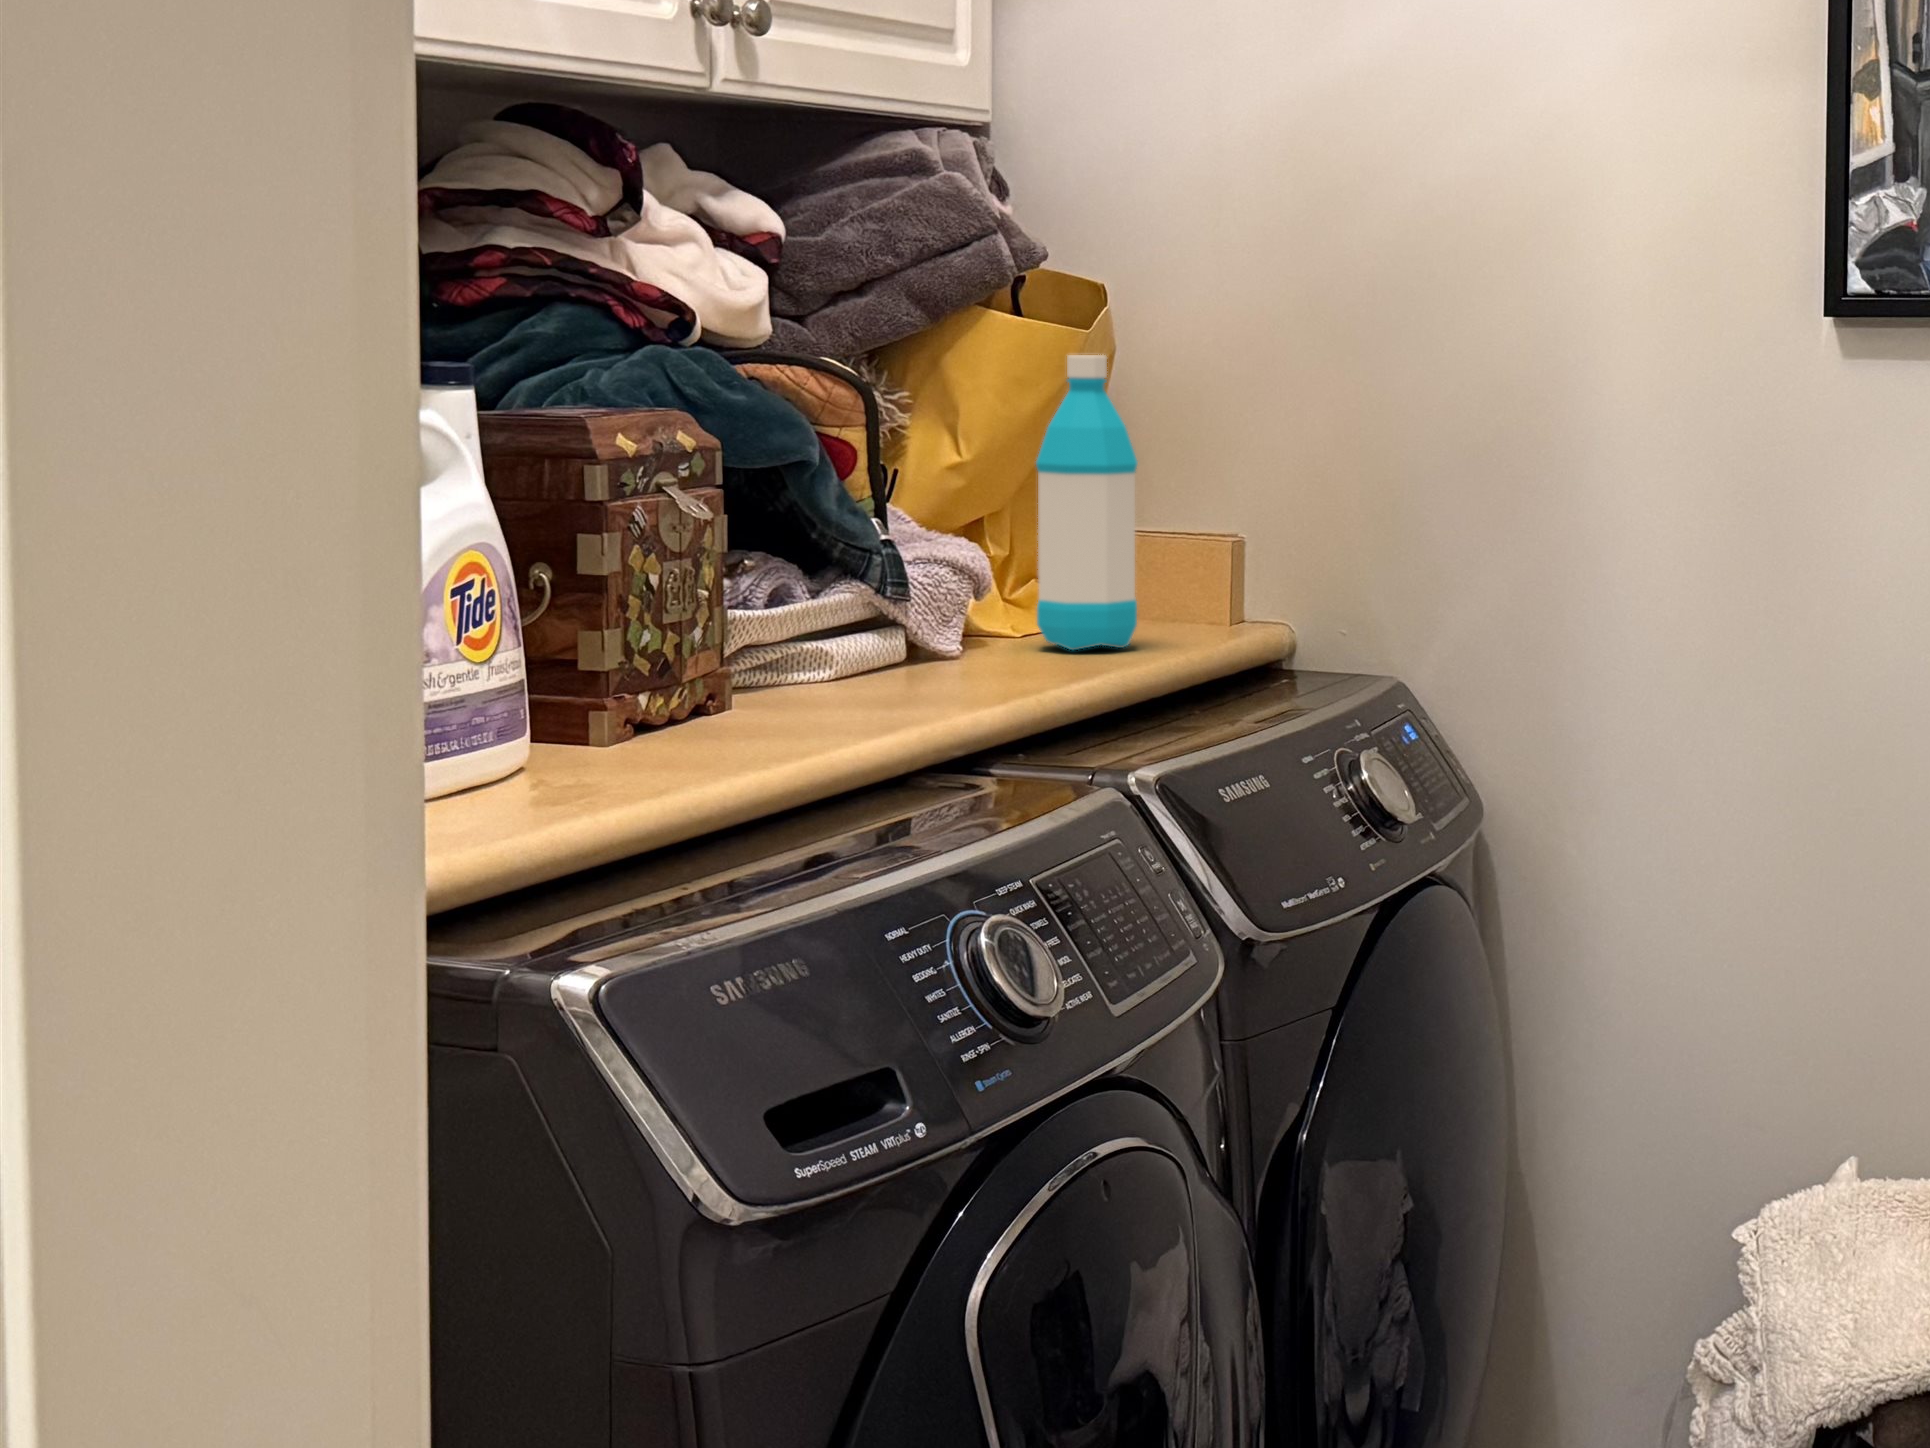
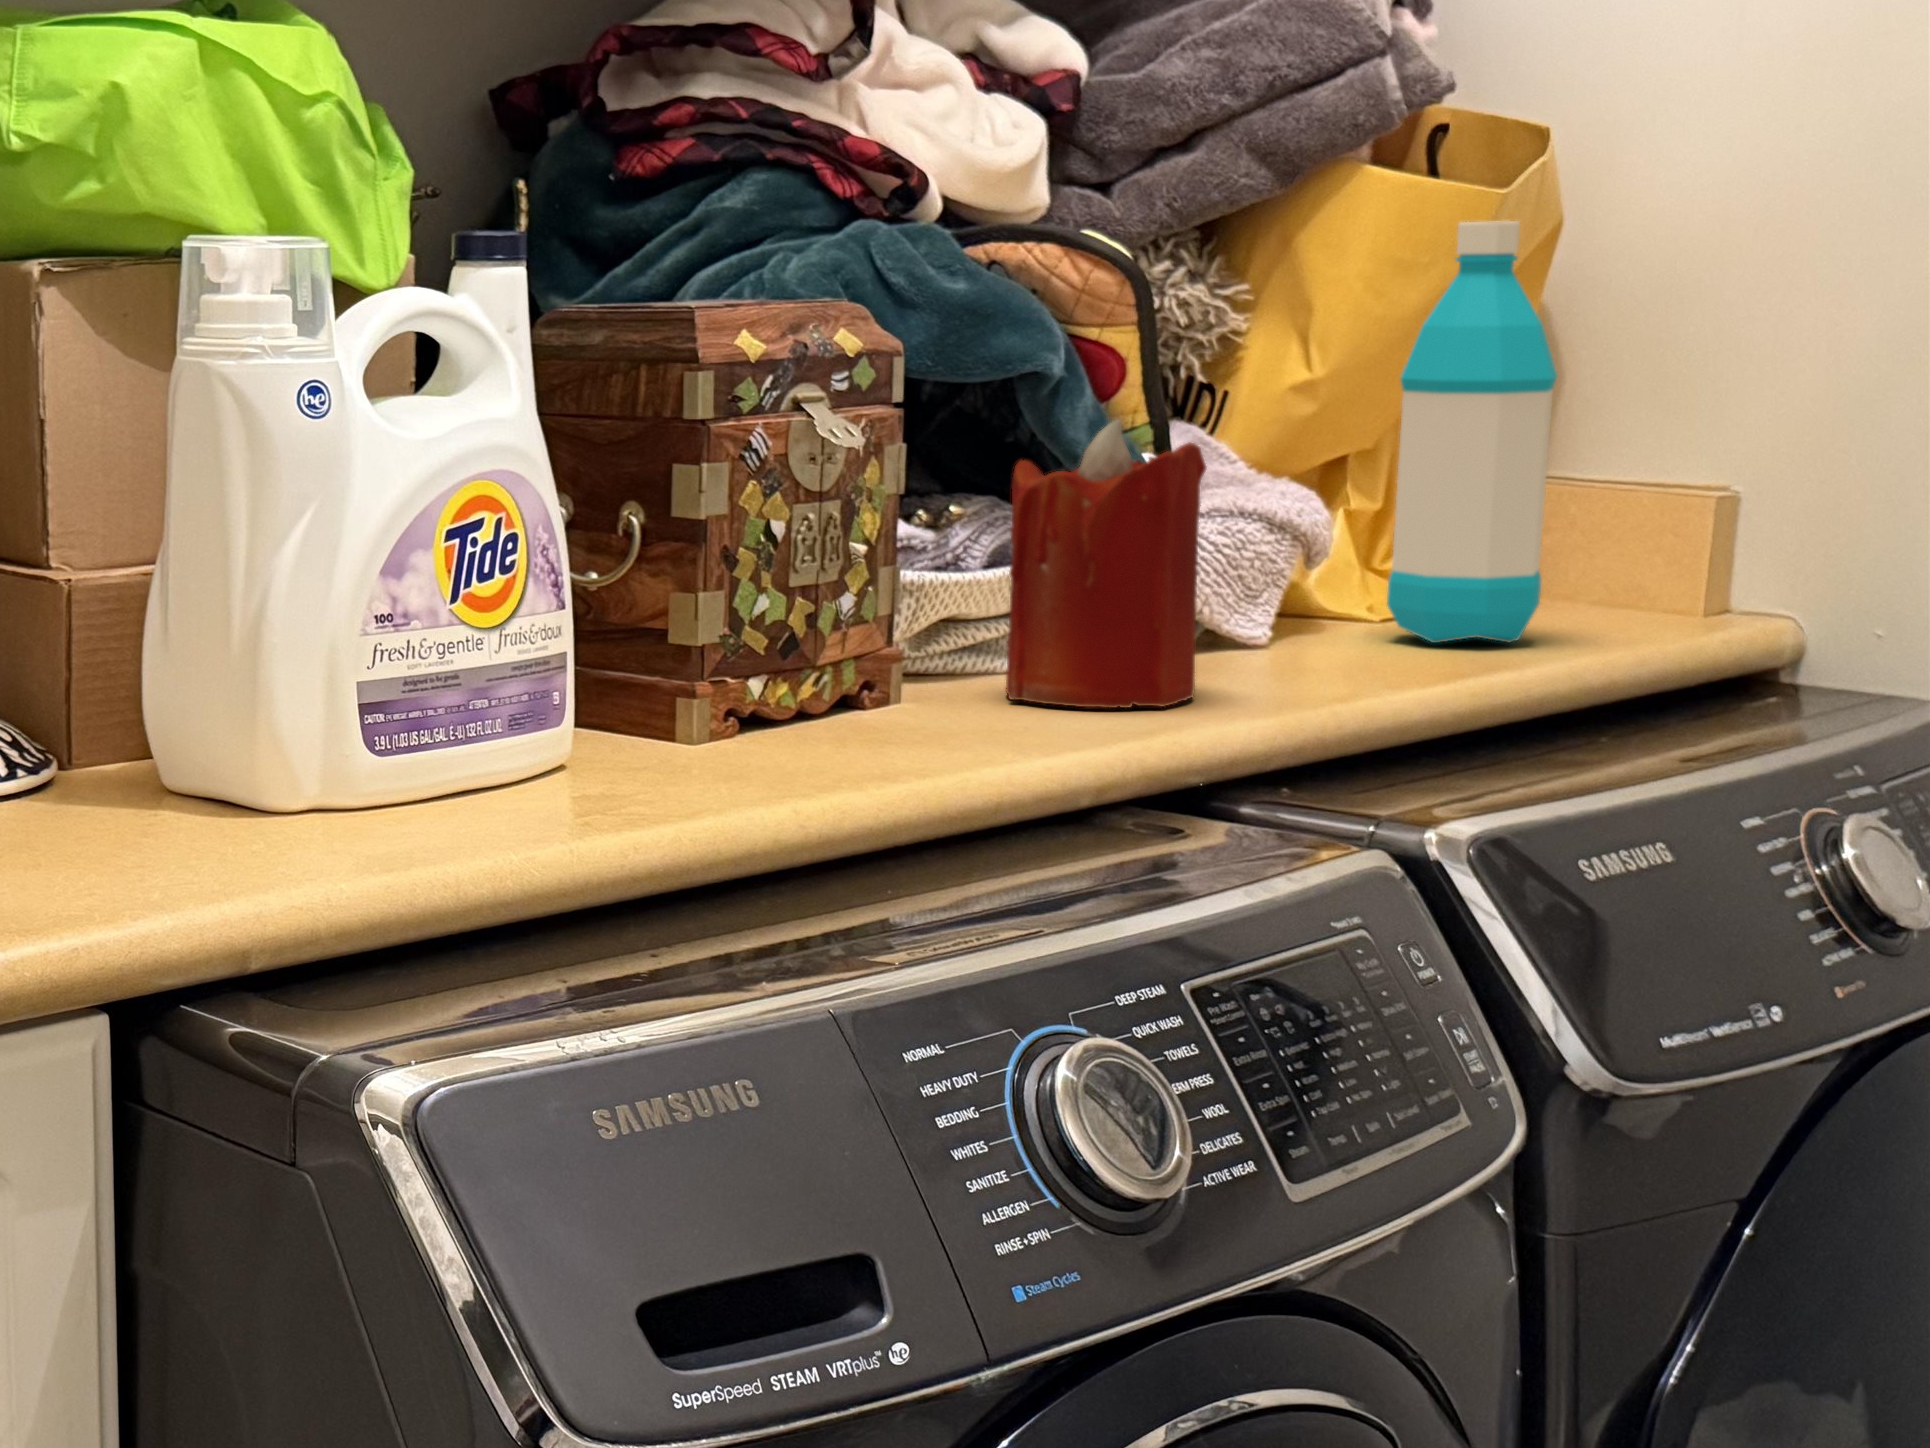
candle: none [804,496,943,705] -> present [1006,420,1206,708]

